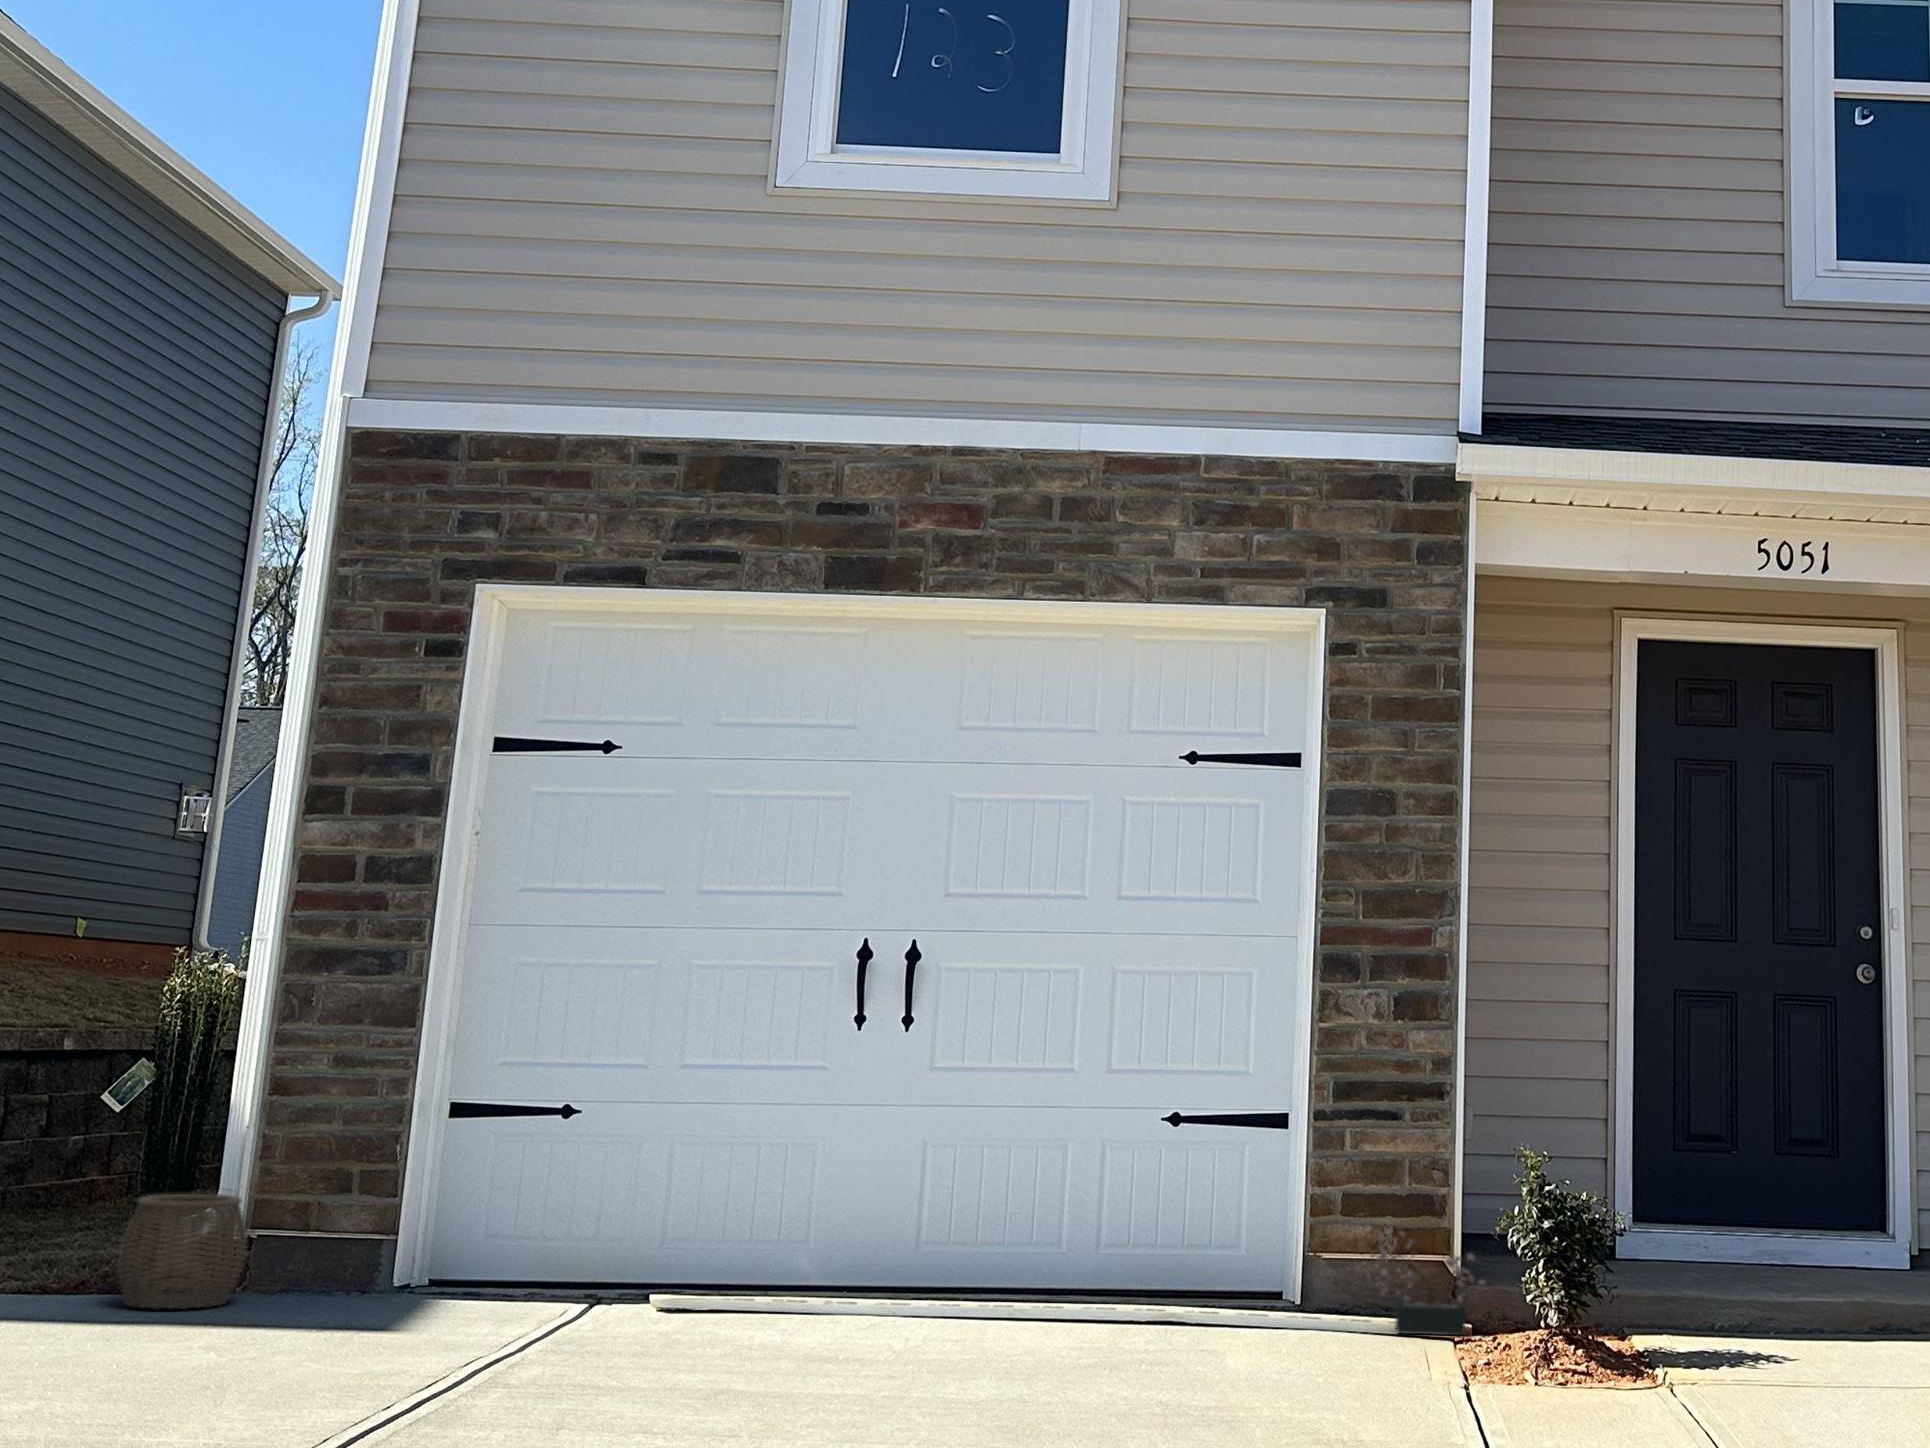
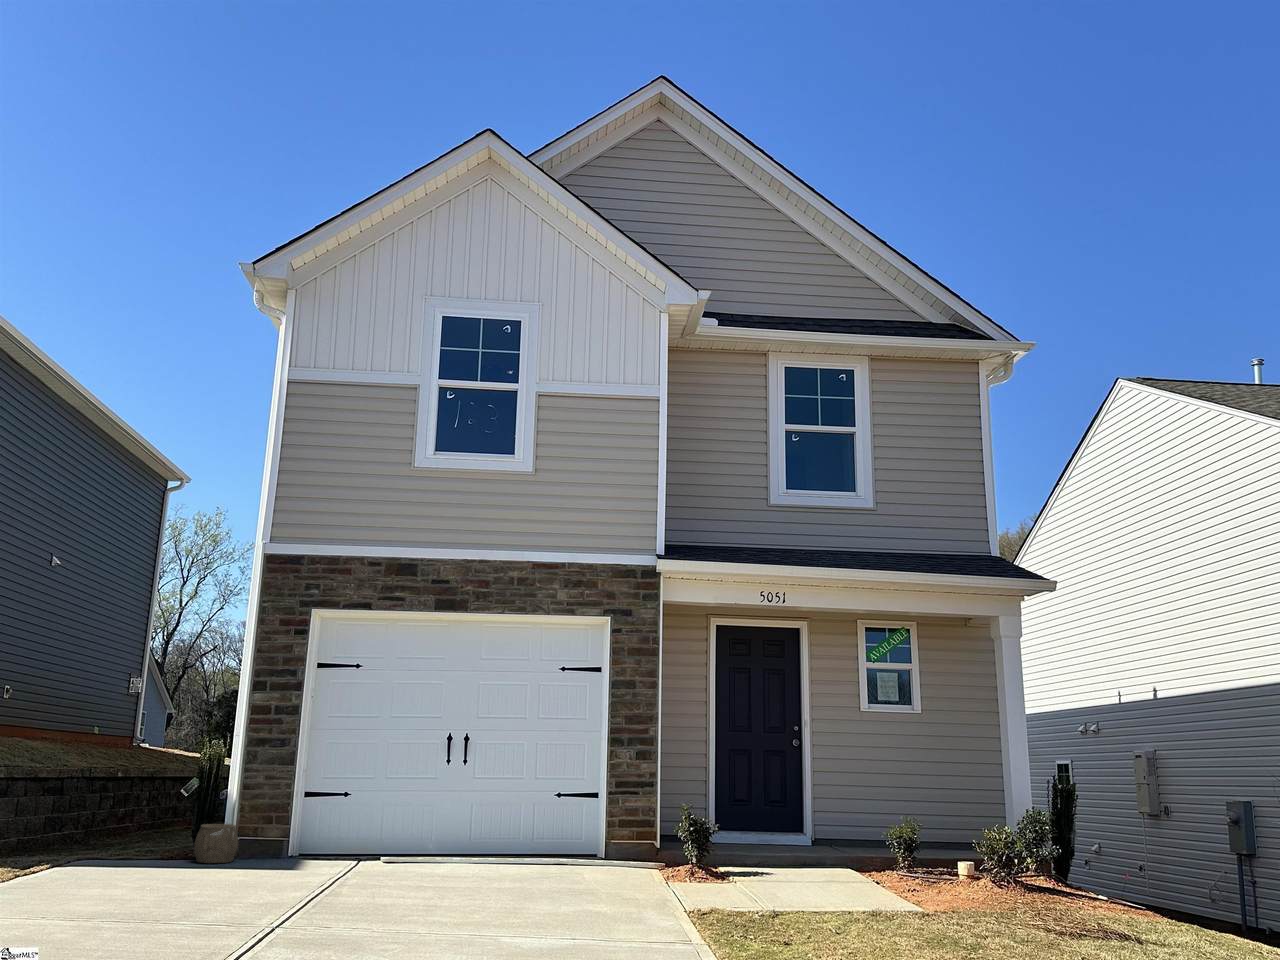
decorative plant: present [1368,1229,1484,1335] -> none [628,831,669,868]

